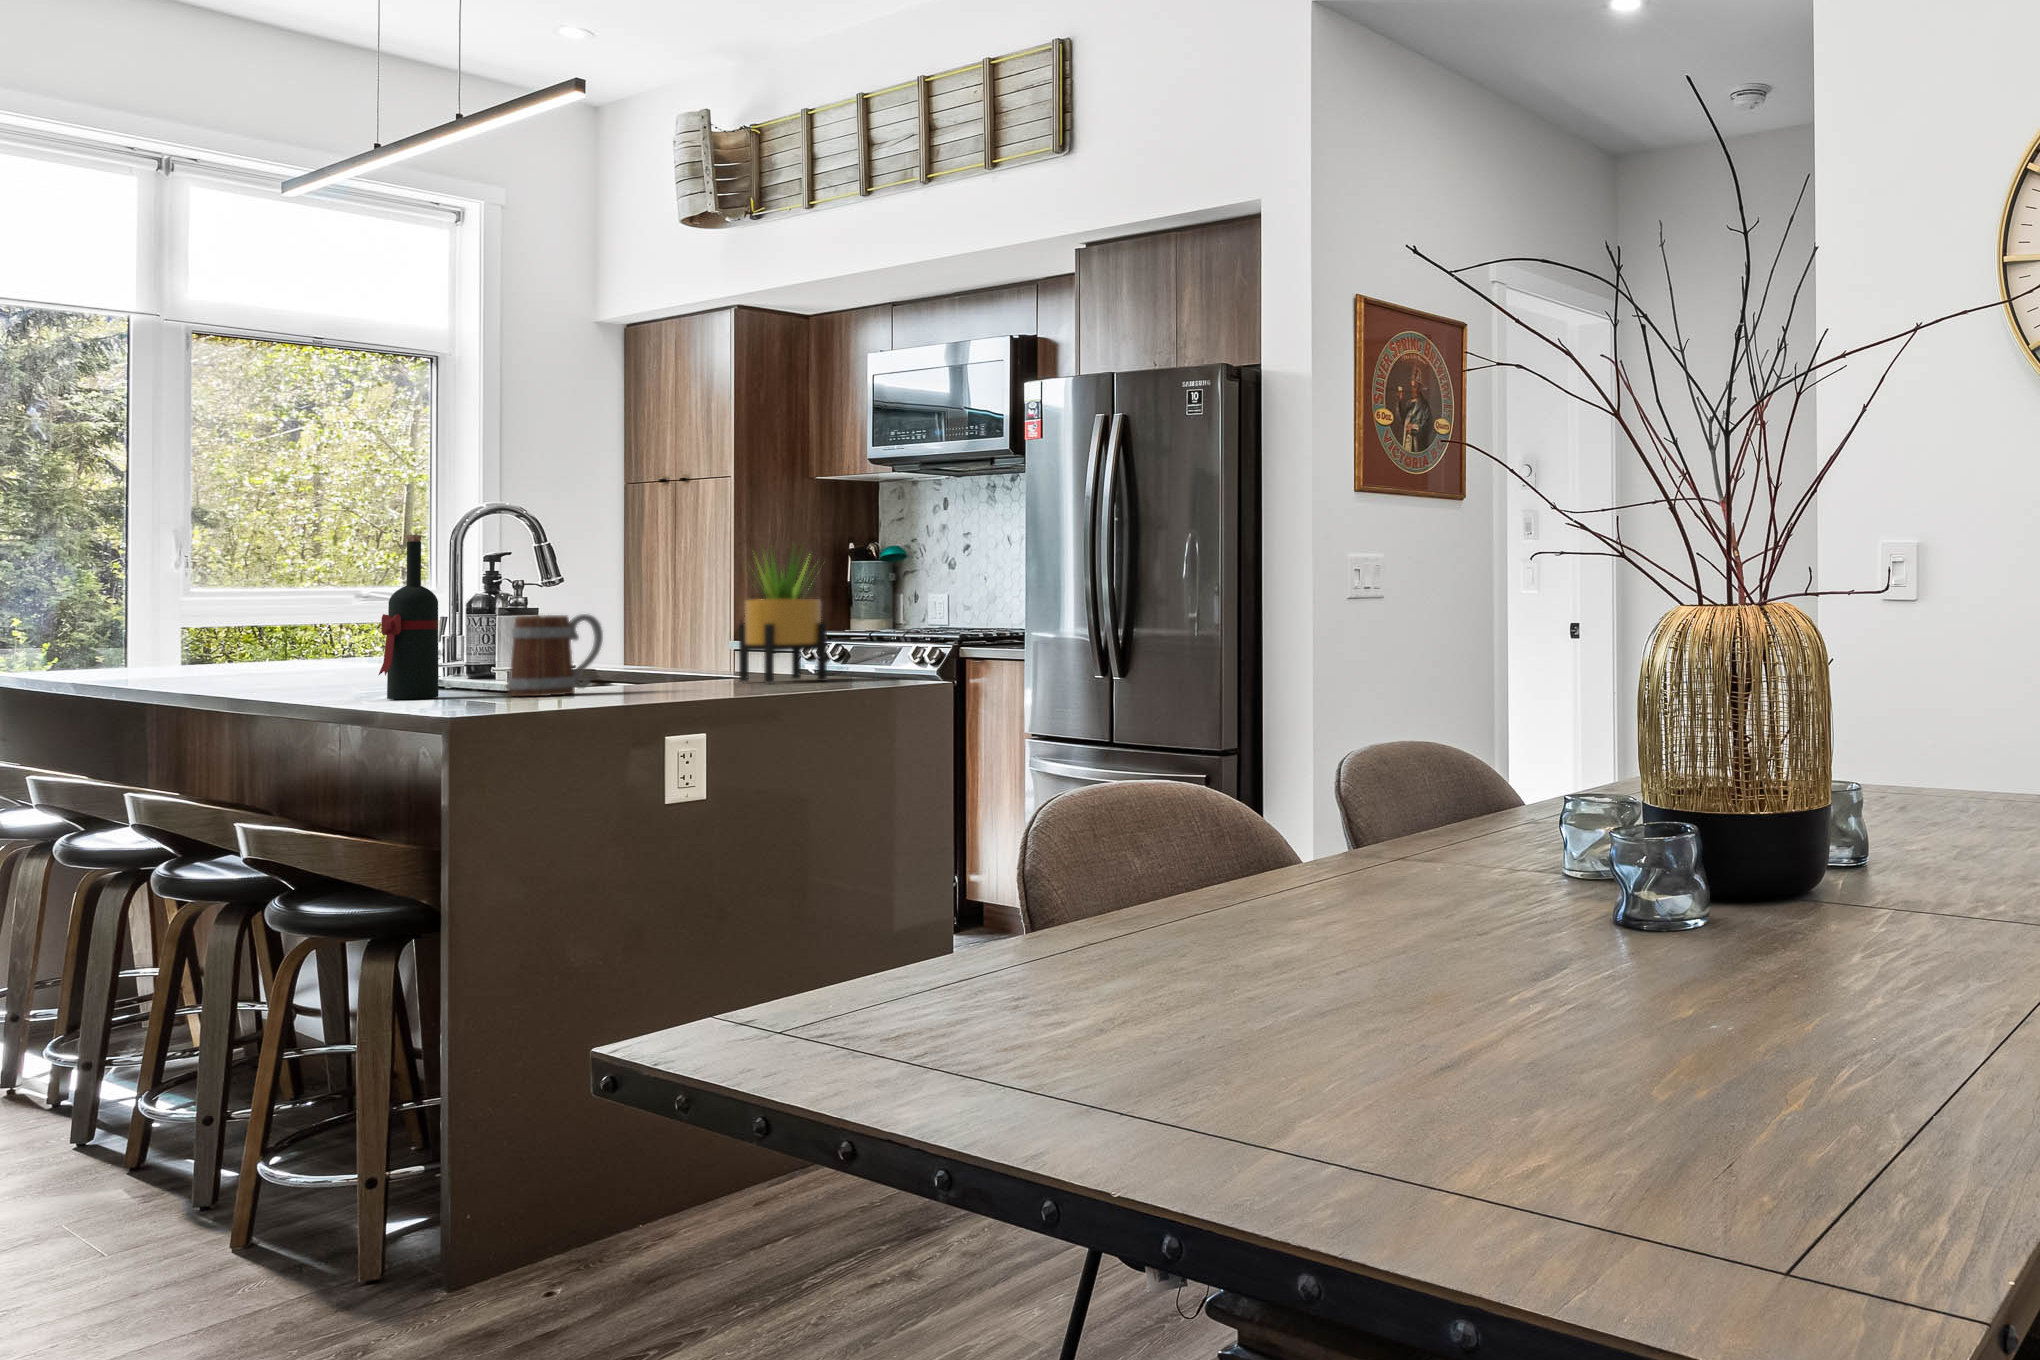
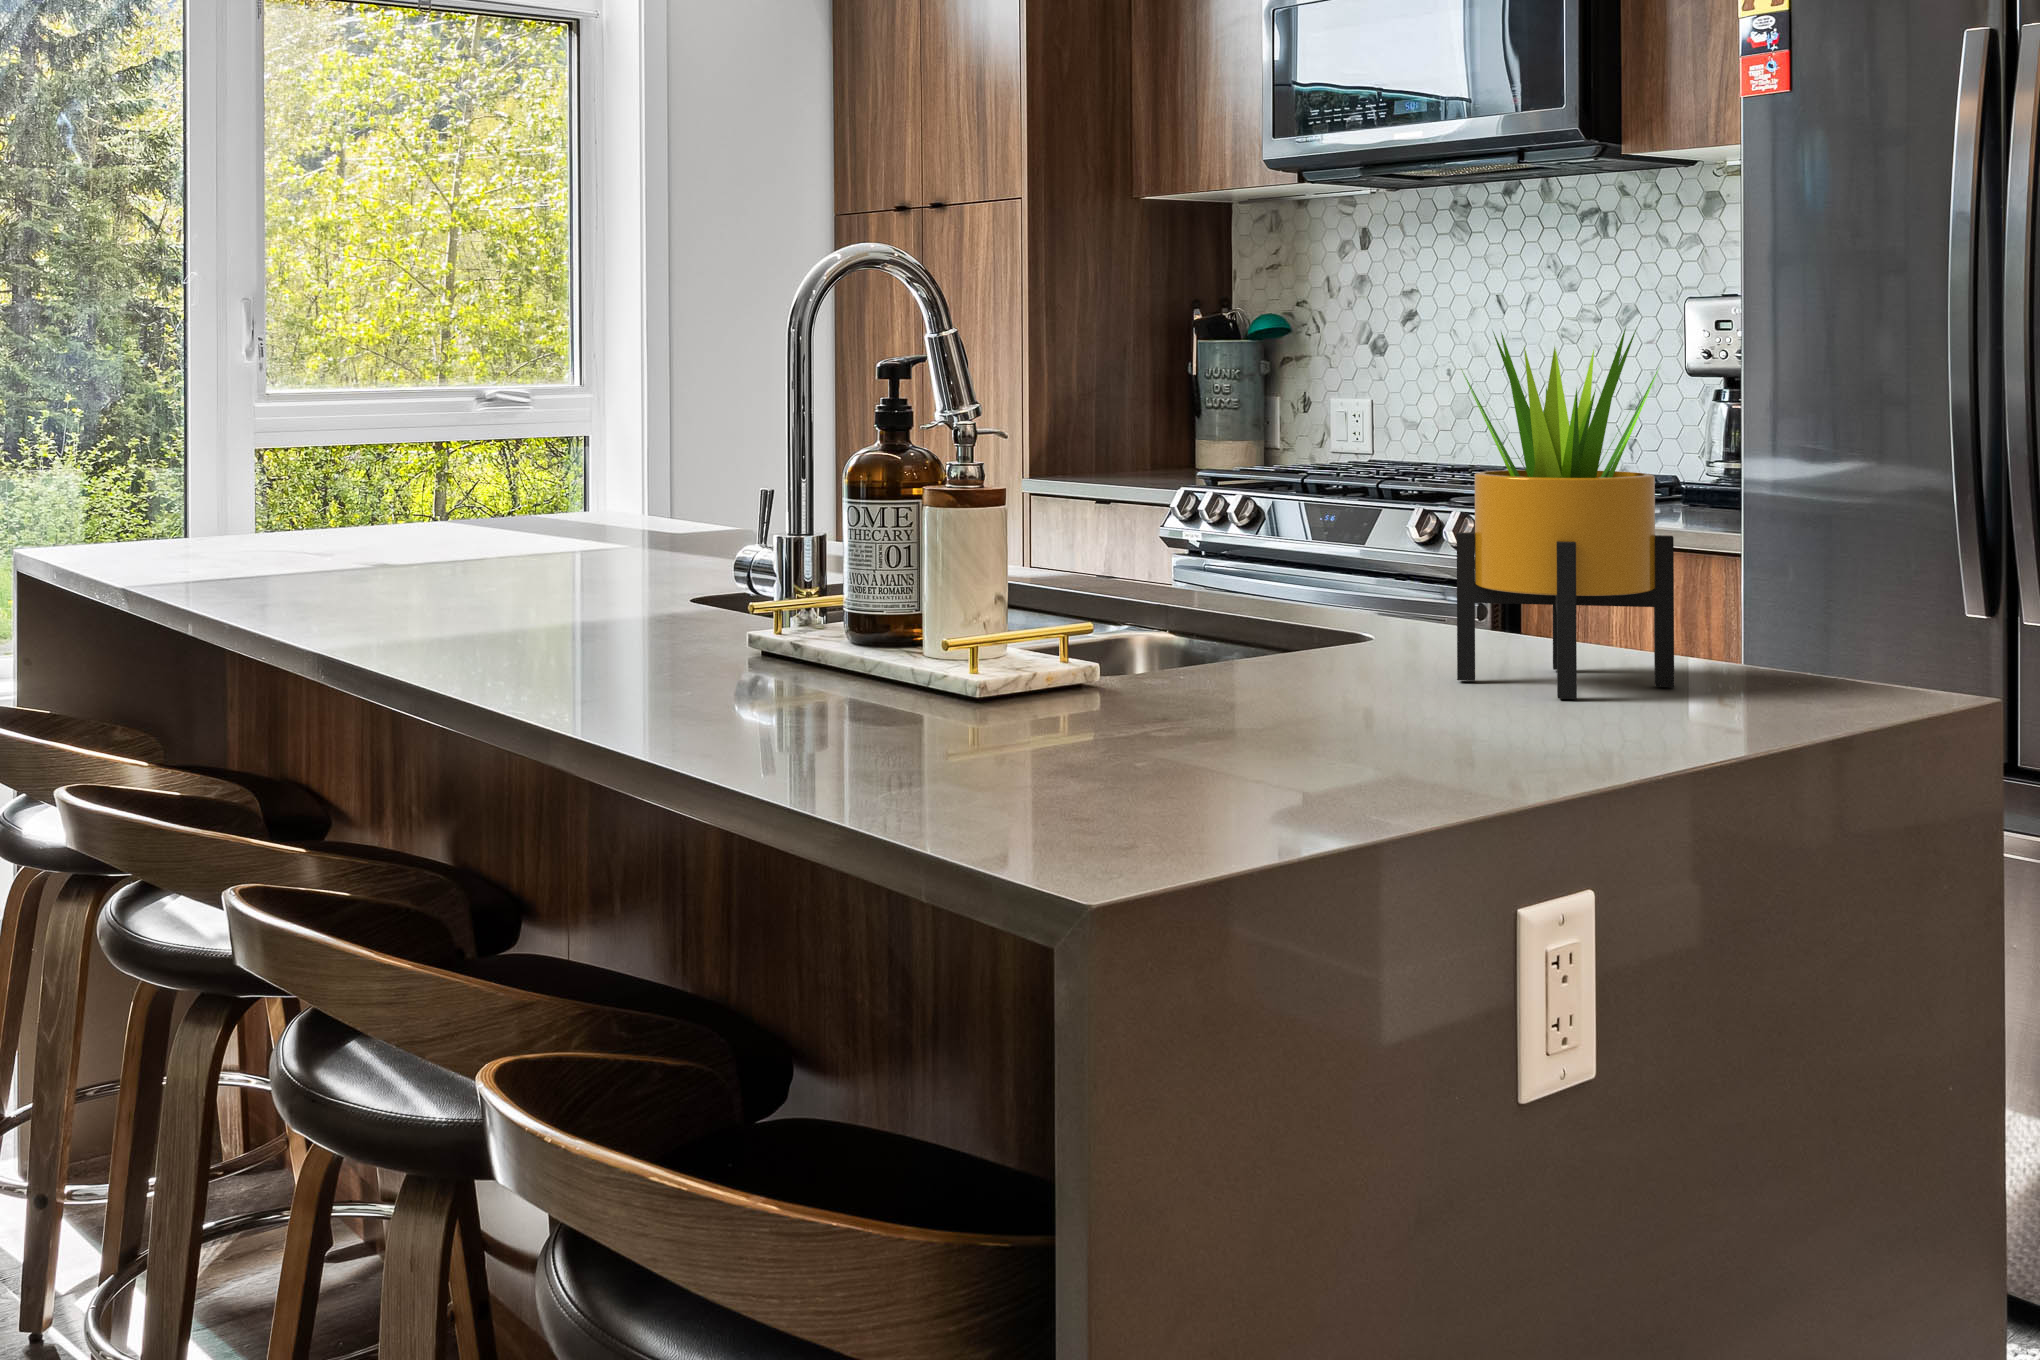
wine bottle: present [379,535,439,699] -> none [764,319,886,758]
mug: present [507,614,603,696] -> none [1050,530,1252,763]

